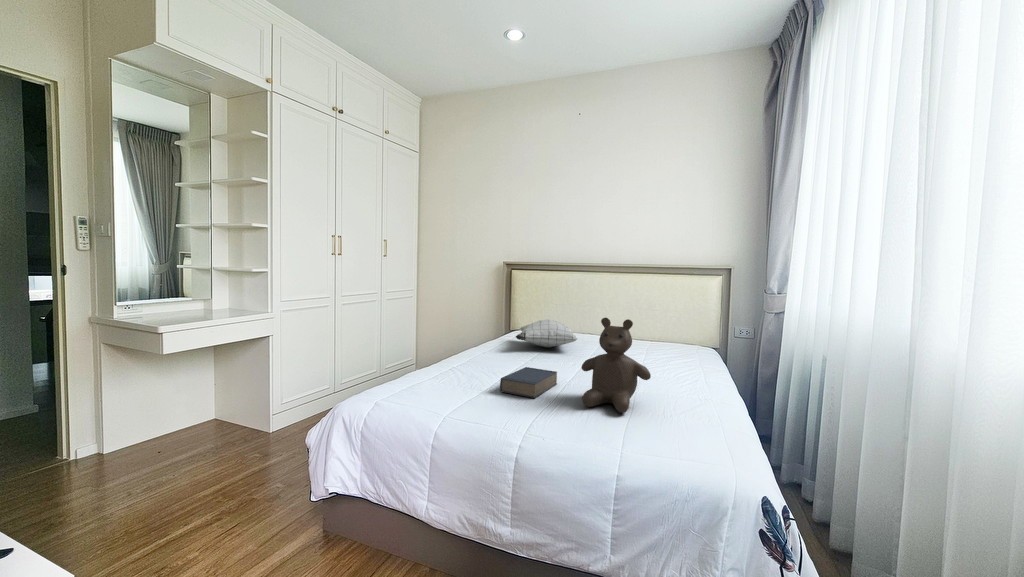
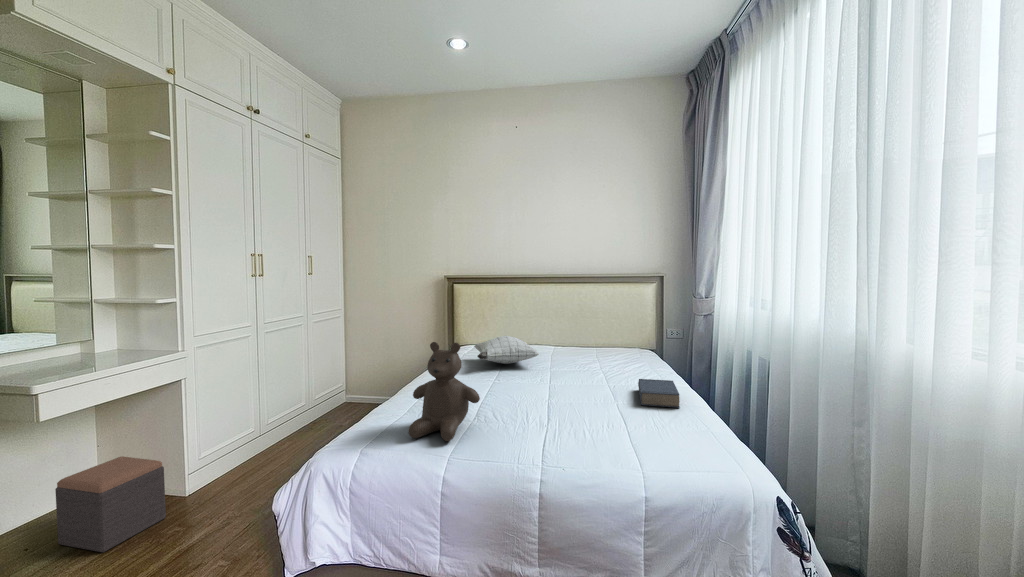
teddy bear: present [582,318,651,413] -> present [408,342,480,441]
book: present [500,367,557,398] -> present [638,379,680,408]
footstool: none [178,393,253,464] -> present [55,456,166,552]

